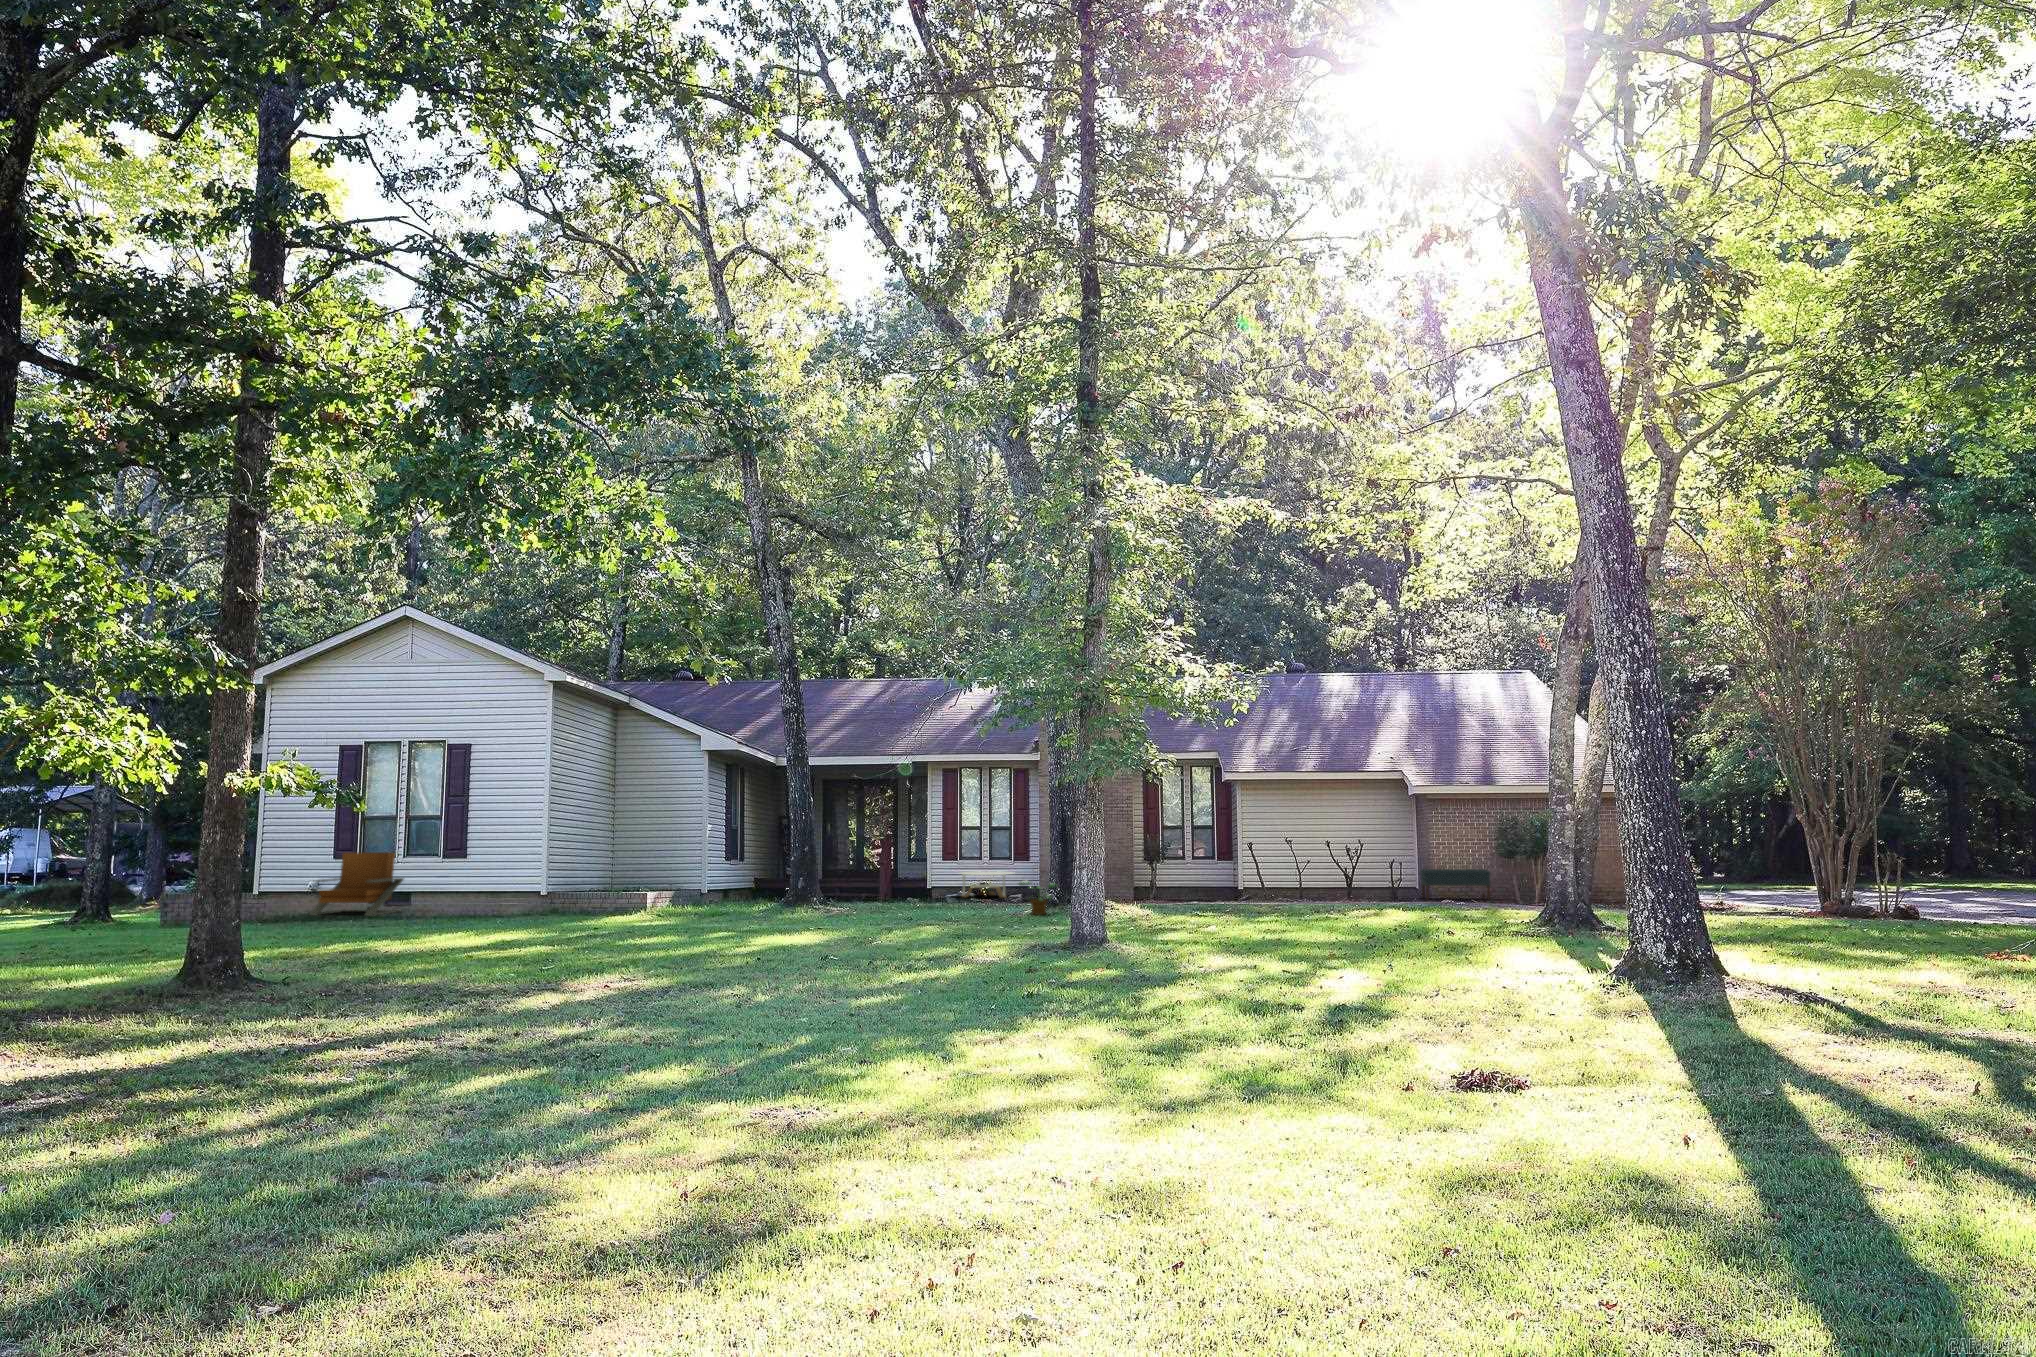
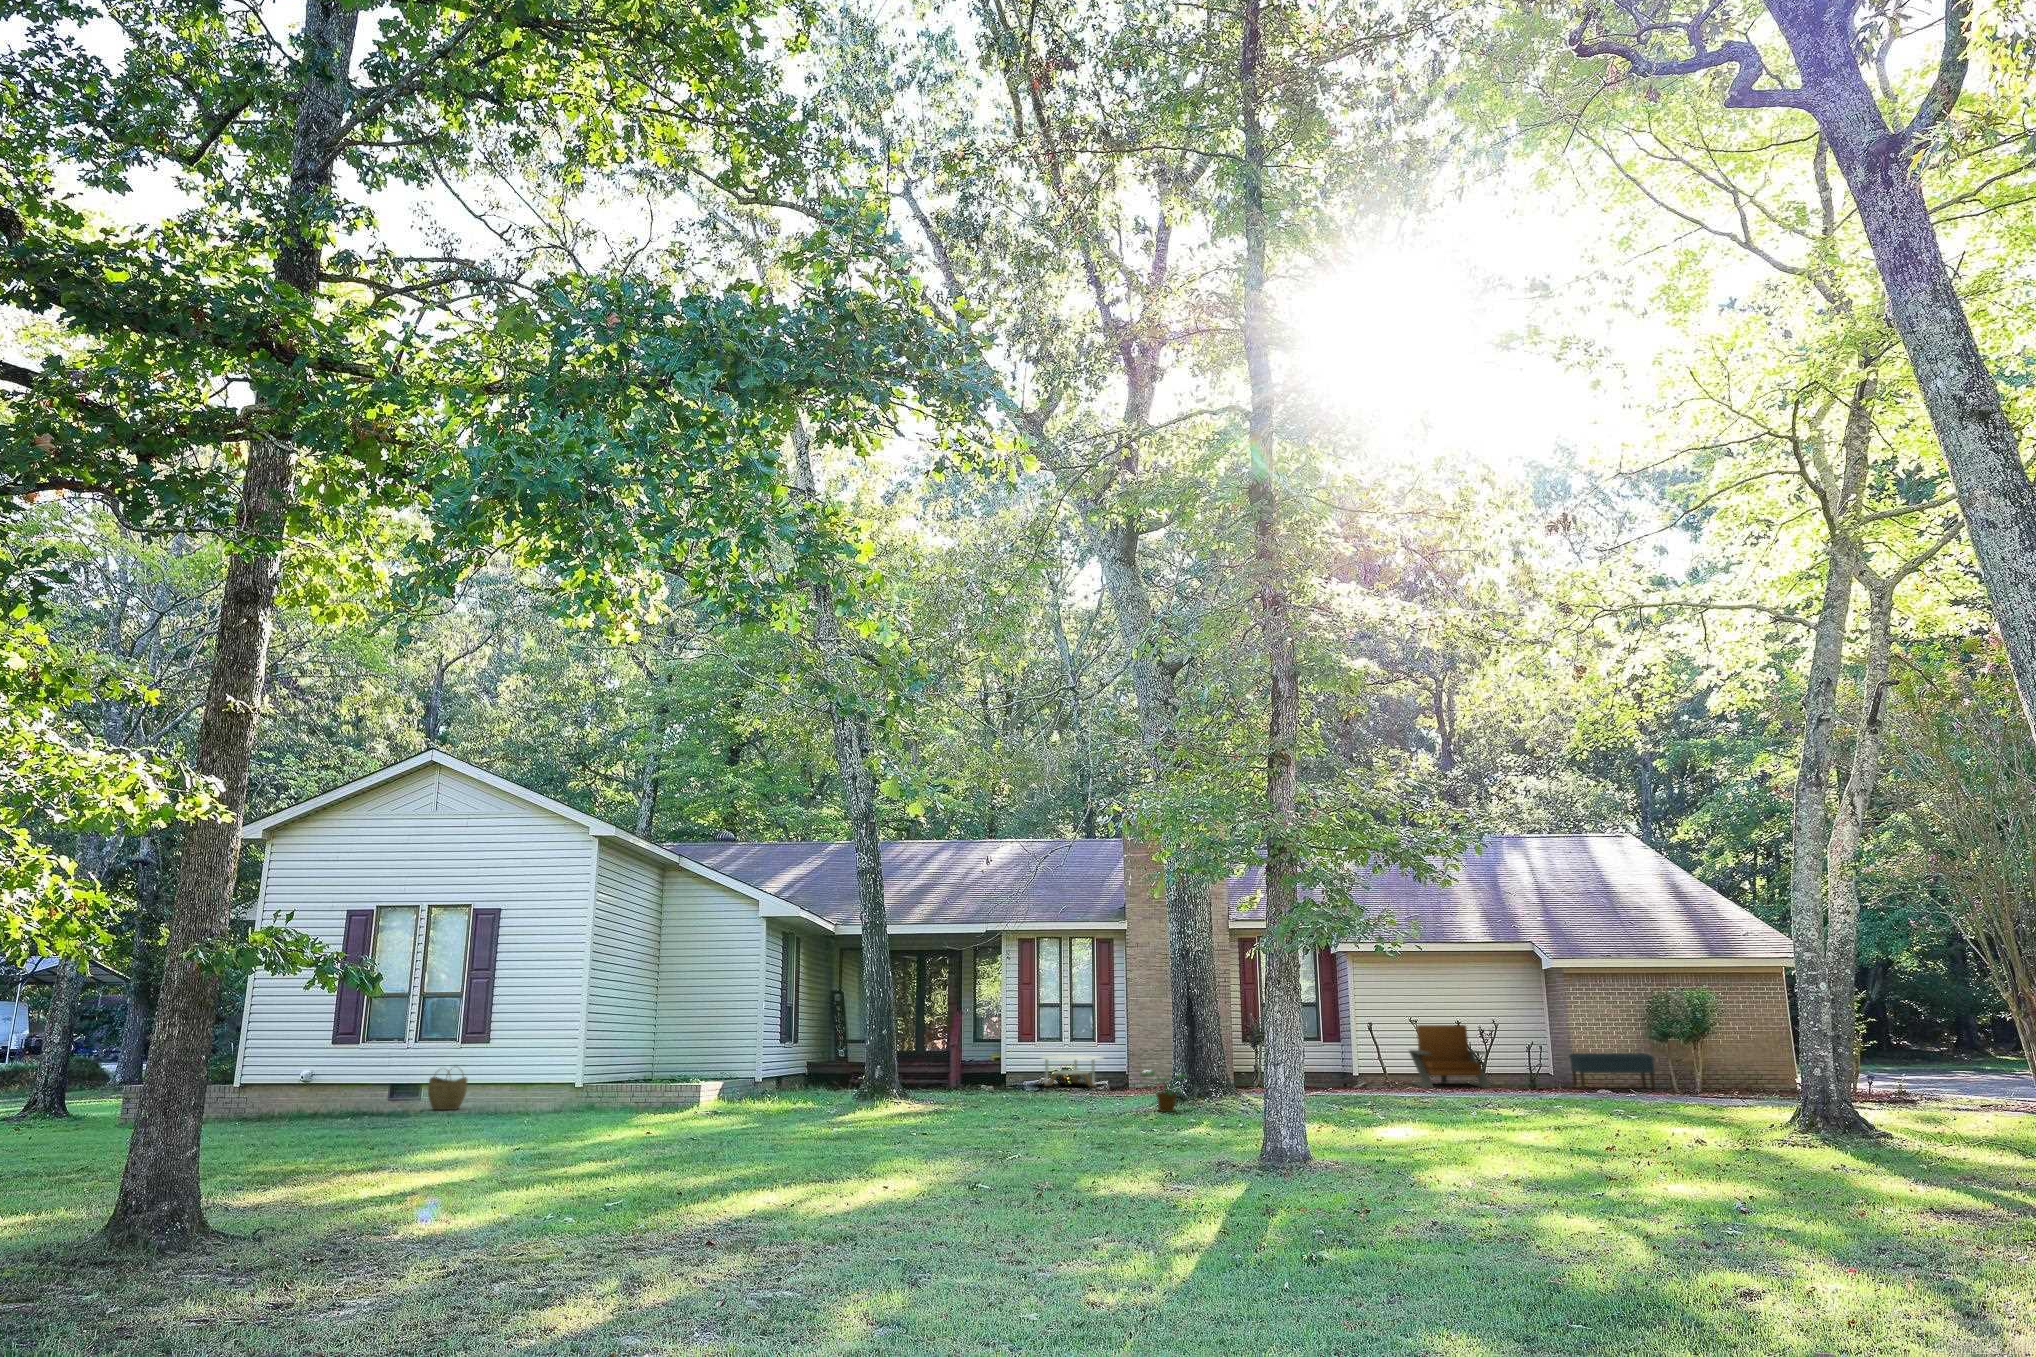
lounge chair: present [310,852,403,916] -> present [1409,1025,1490,1088]
woven basket: none [416,877,449,913] -> present [428,1069,467,1110]

